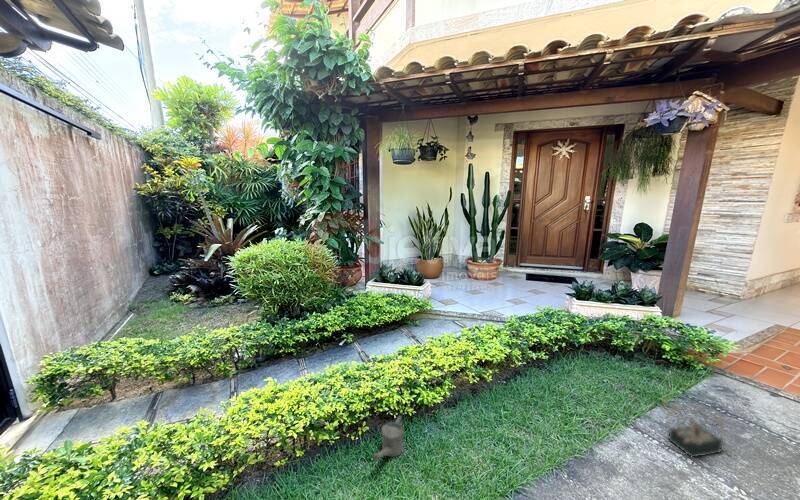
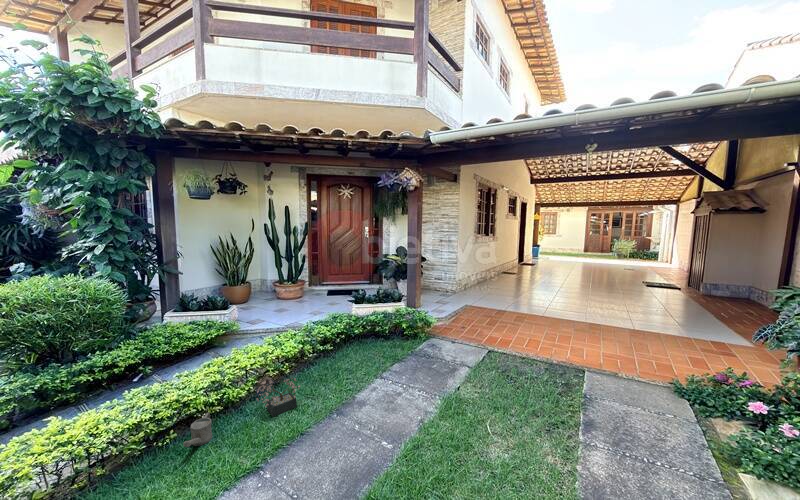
decorative plant: present [666,400,724,457] -> present [257,378,300,416]

